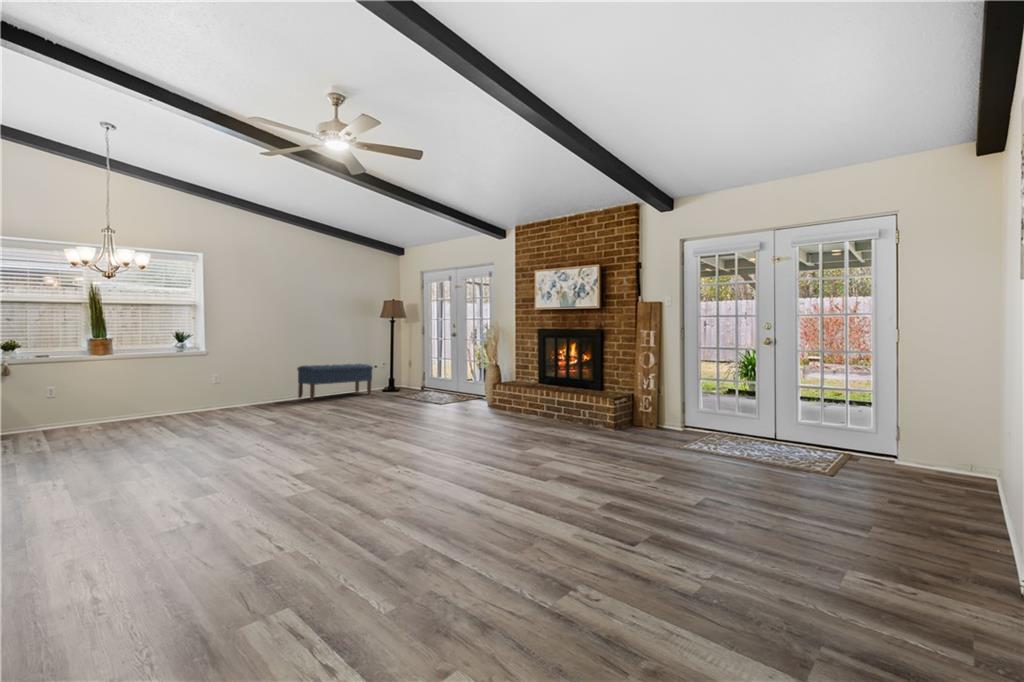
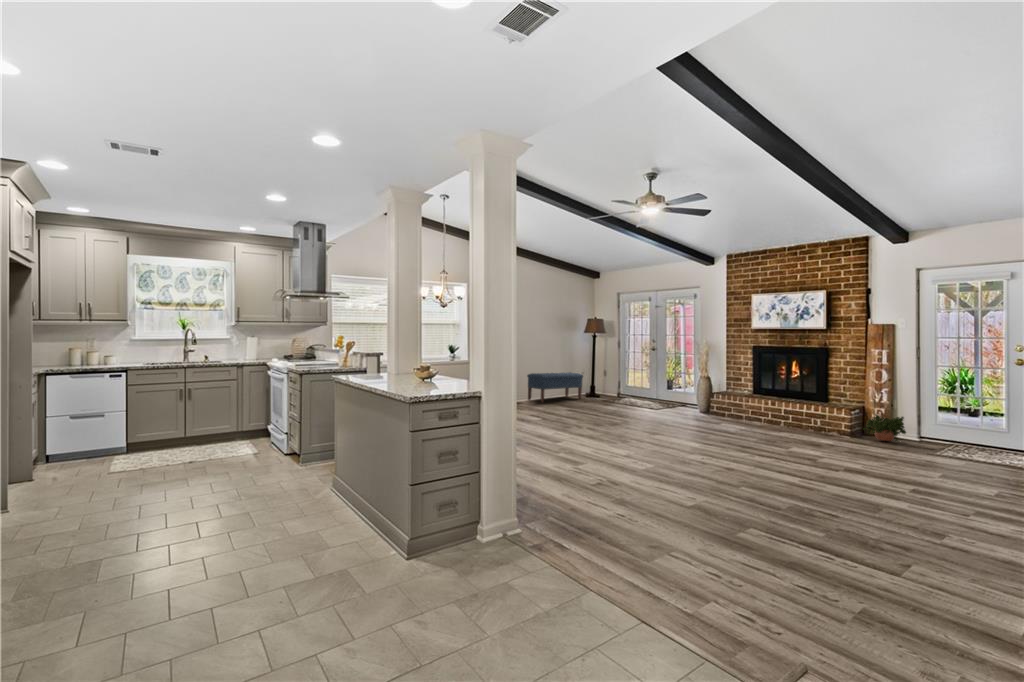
potted plant: none [625,403,668,436] -> present [864,415,906,441]

